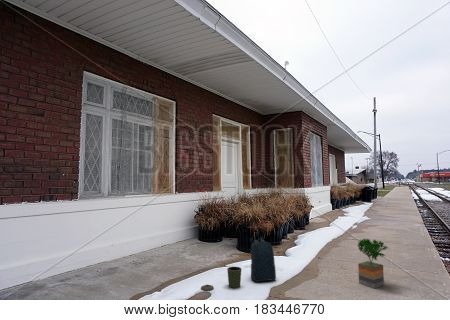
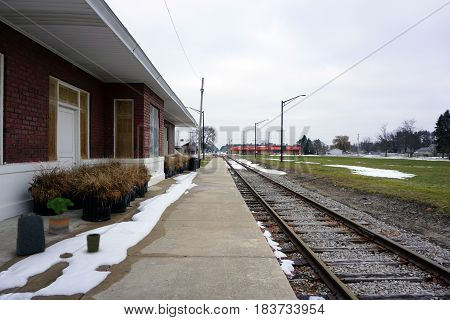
potted tree: present [358,239,388,288] -> present [47,198,74,234]
backpack: present [251,240,276,282] -> present [16,213,46,255]

